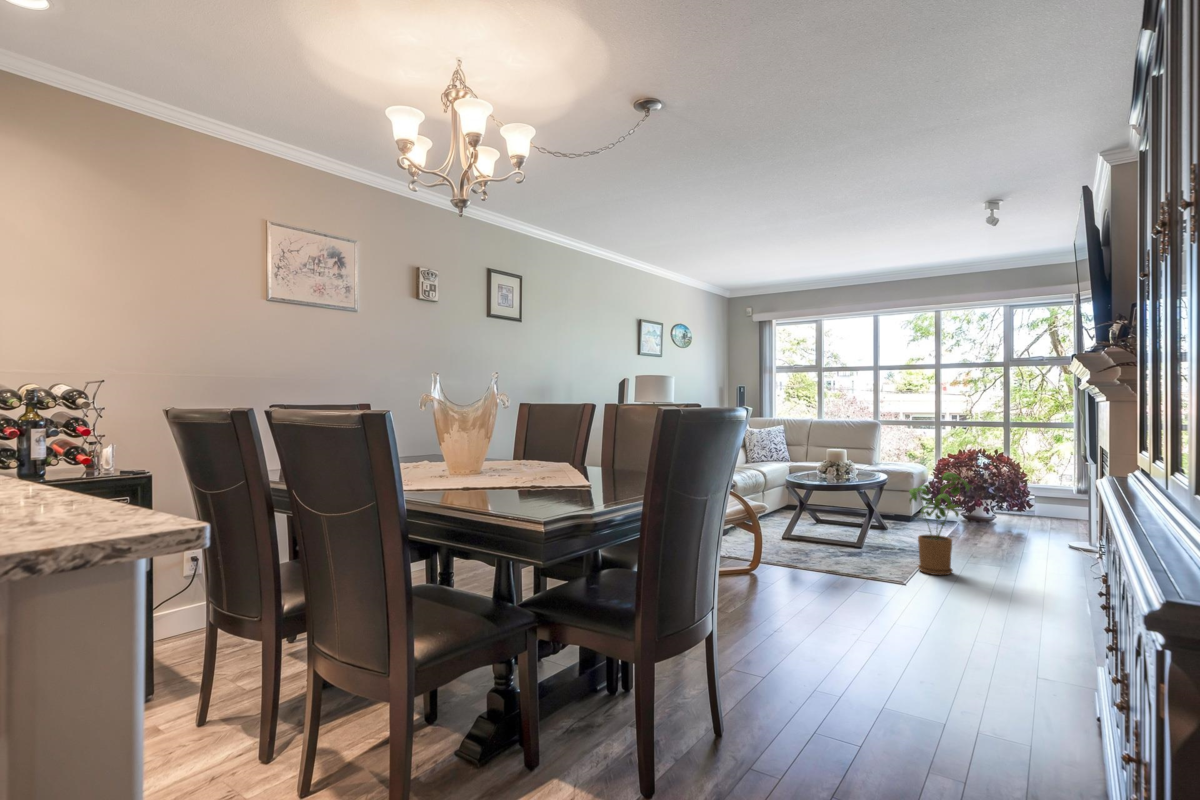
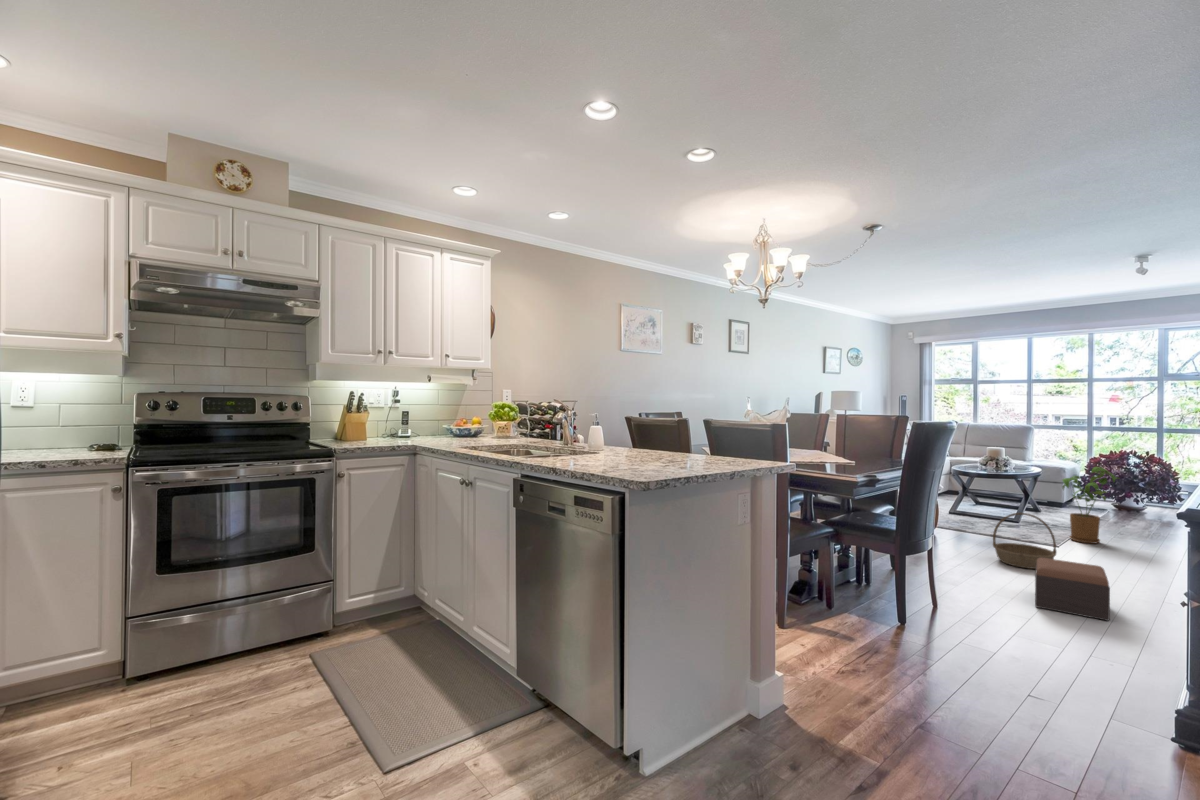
basket: none [821,545,902,629] -> present [993,513,1056,569]
footstool: none [870,624,975,735] -> present [1035,558,1110,621]

